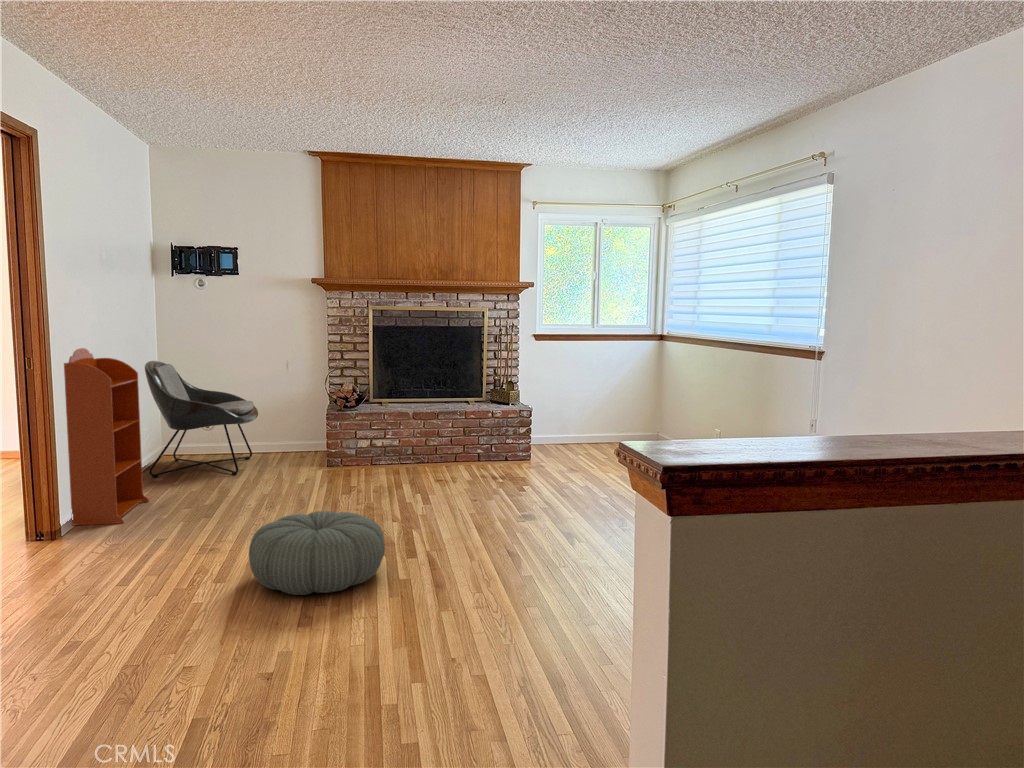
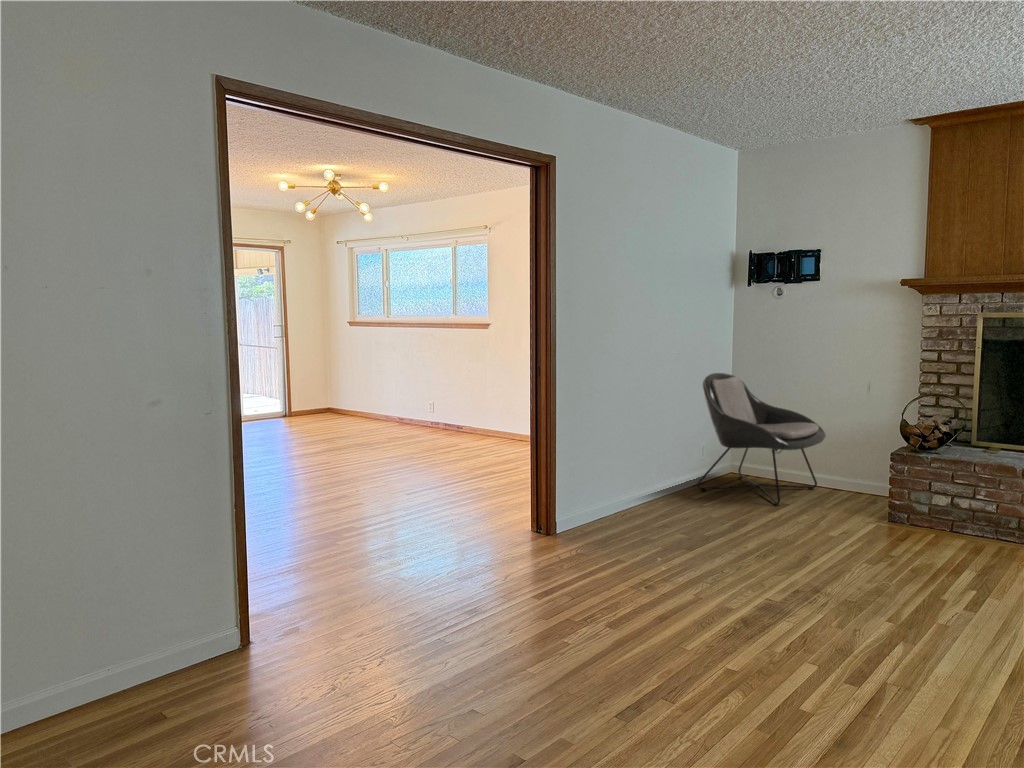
bookcase: present [64,348,149,525] -> none [588,362,668,533]
pouf: present [249,511,385,595] -> none [630,576,800,691]

